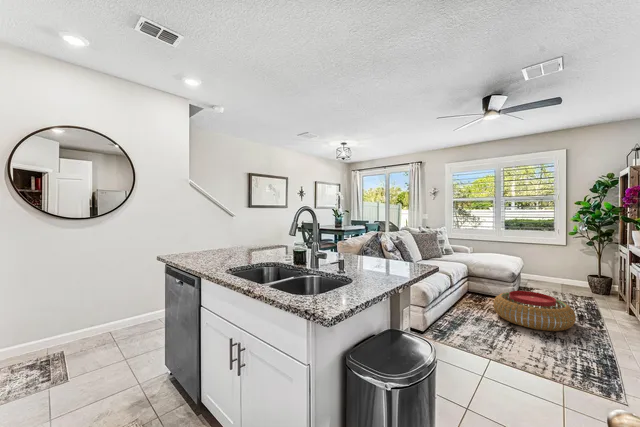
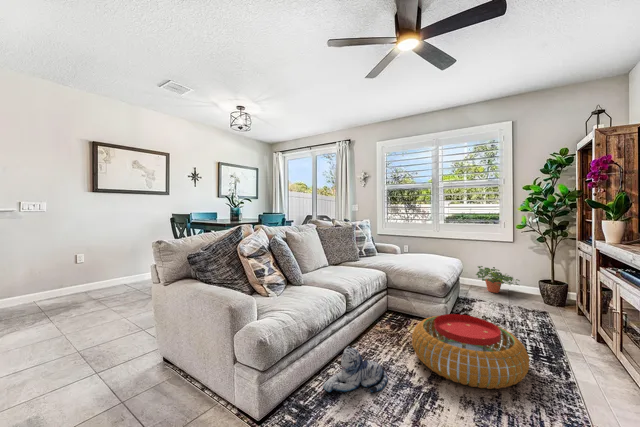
potted plant: none [534,264,572,284] -> present [476,266,520,293]
plush toy: none [444,303,482,329] -> present [323,346,388,392]

